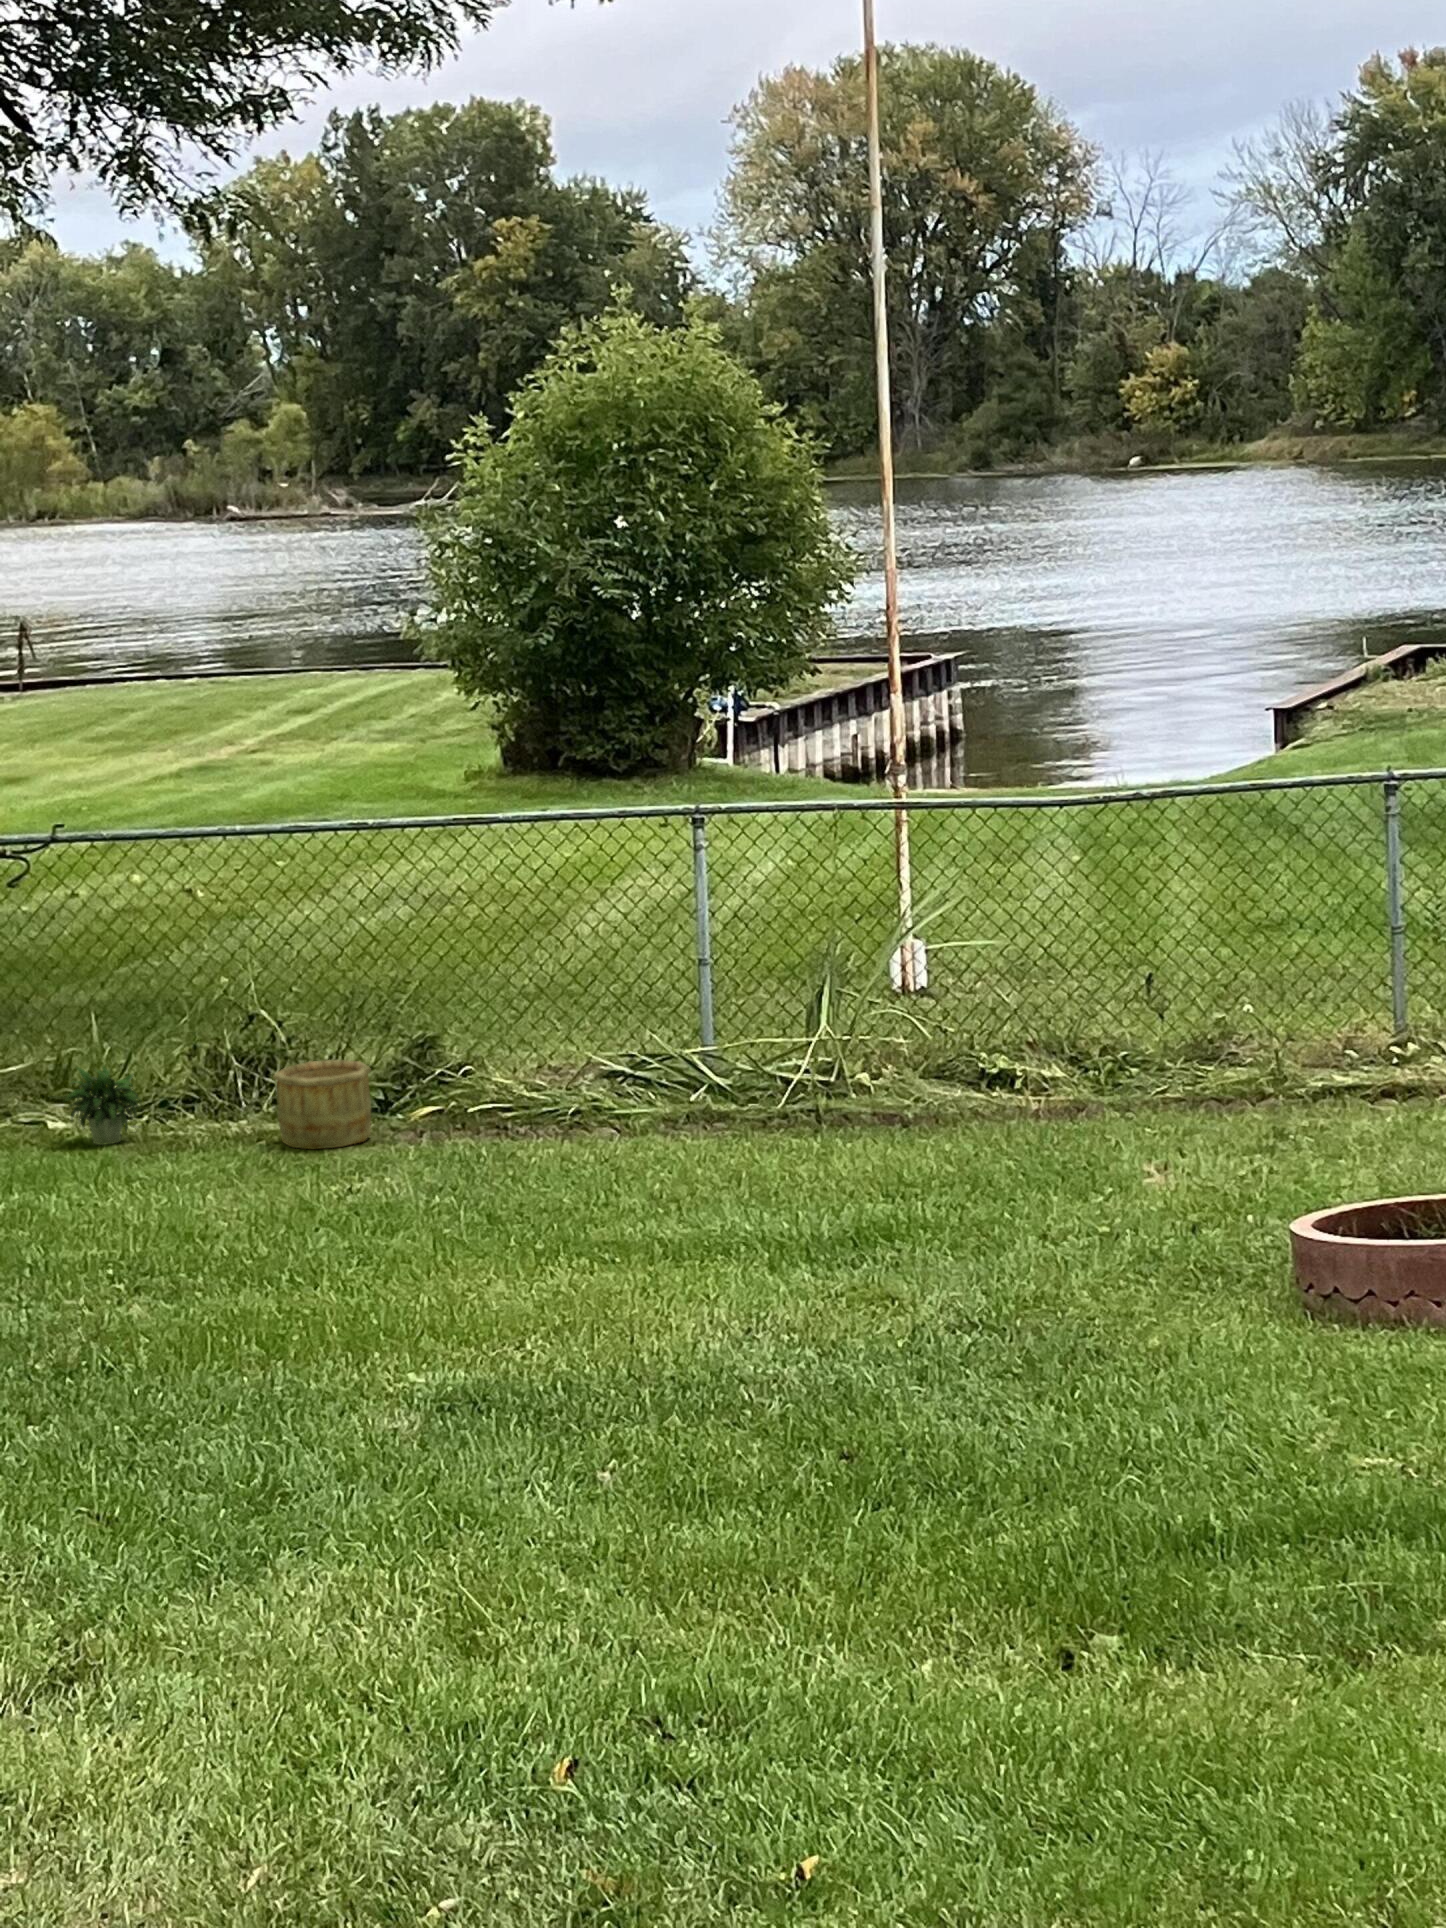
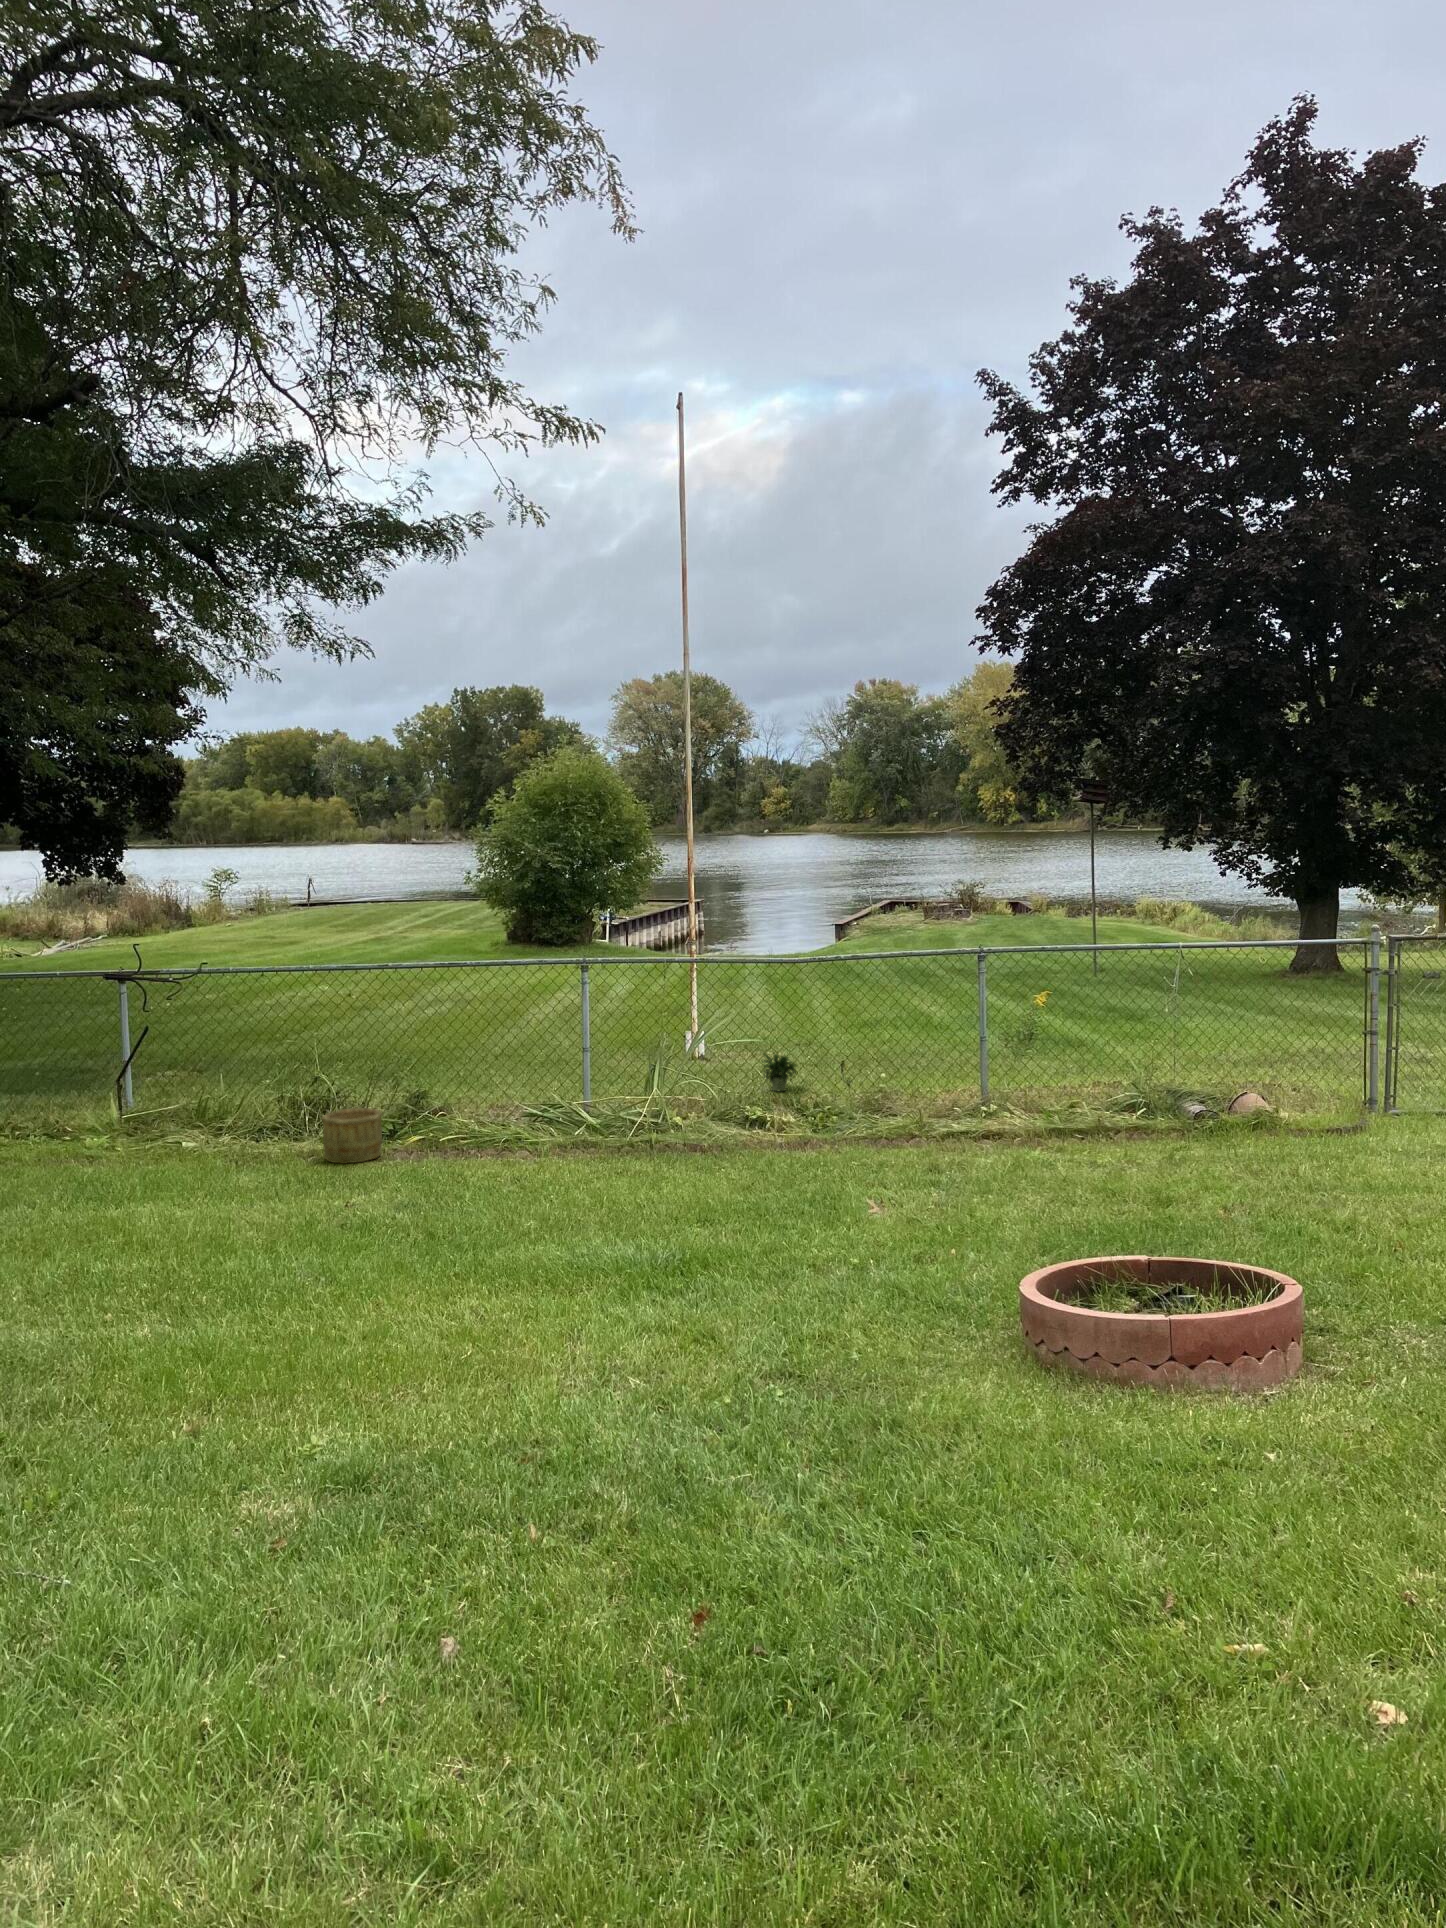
potted plant: present [66,1066,141,1145] -> present [762,1054,796,1091]

